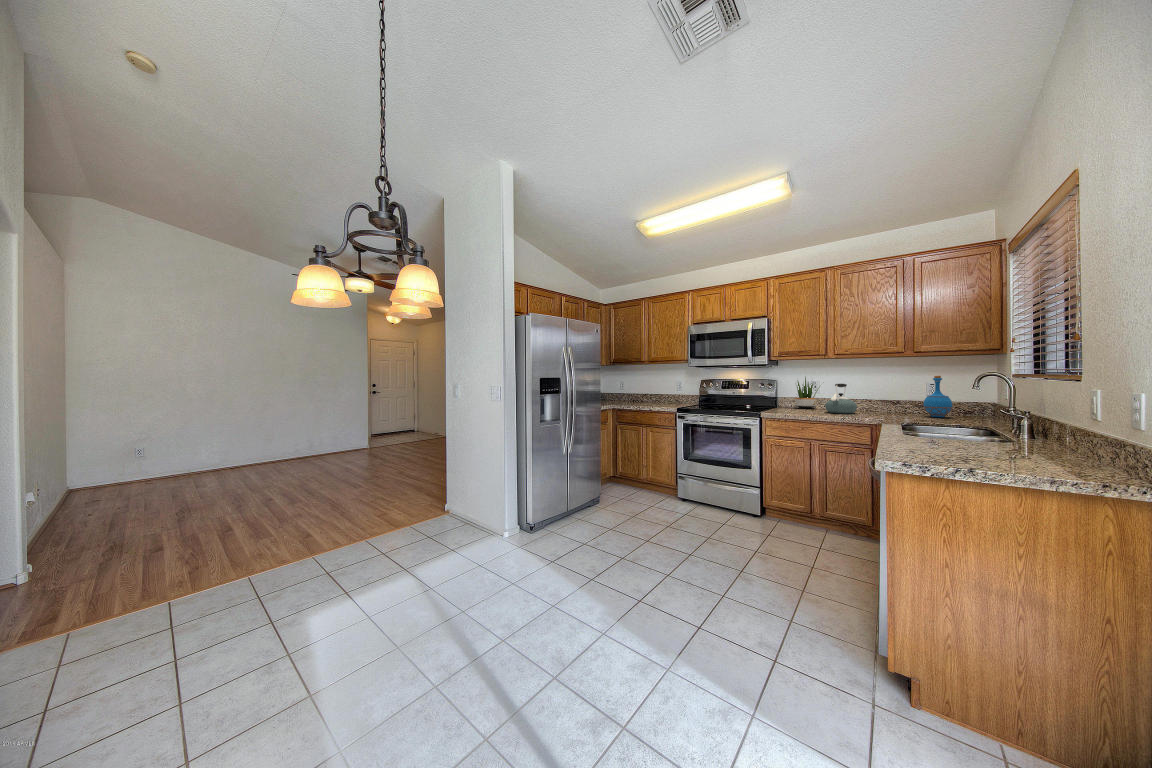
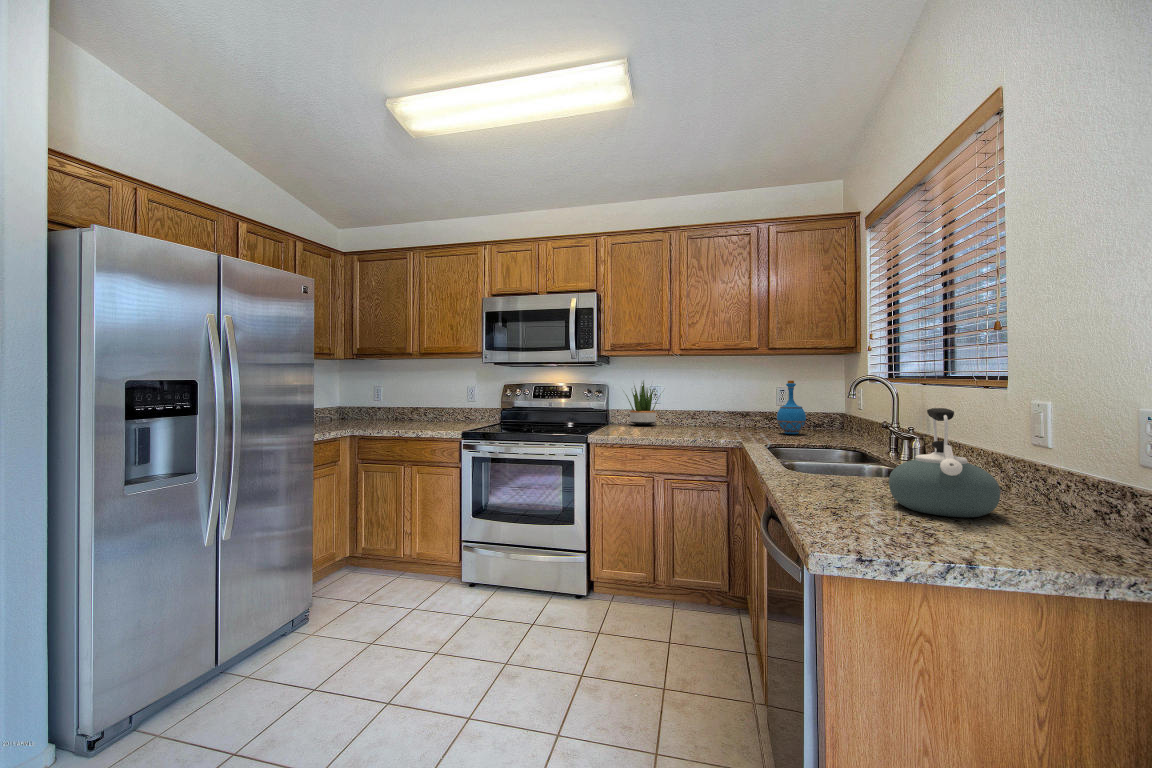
kettle: present [825,384,857,414] -> present [889,408,1000,517]

